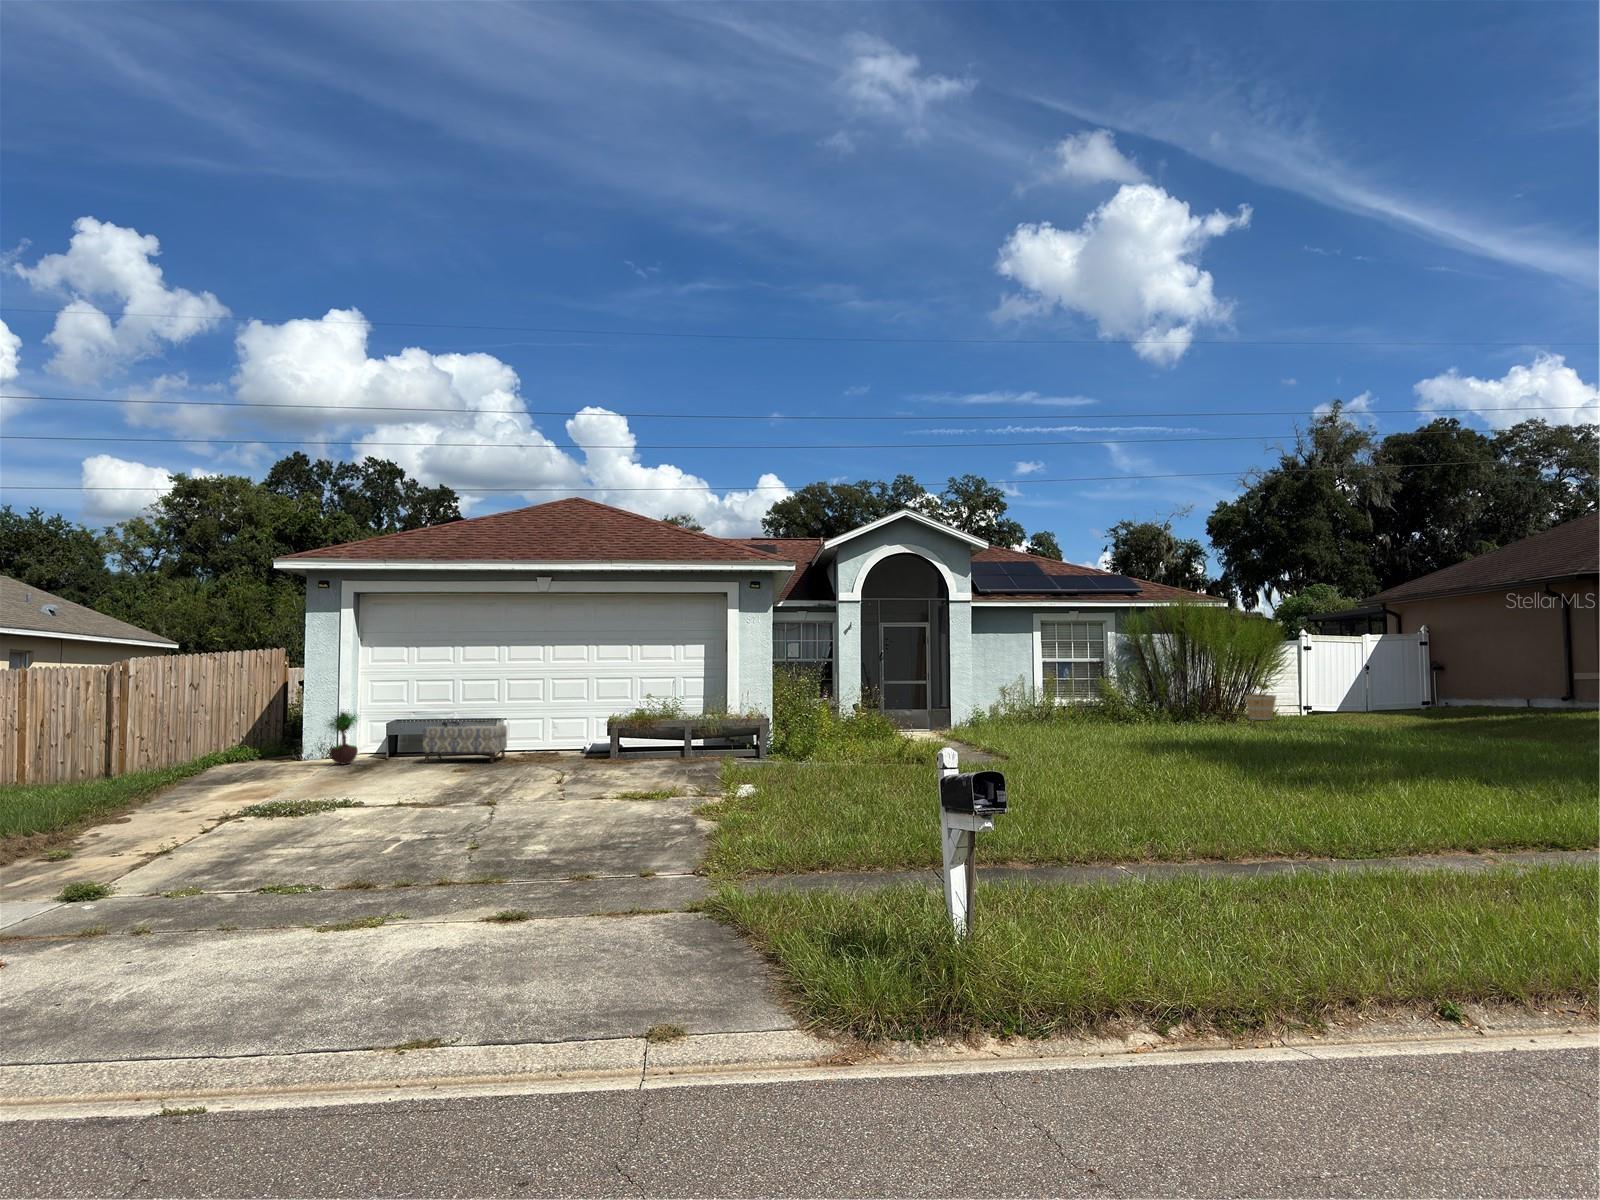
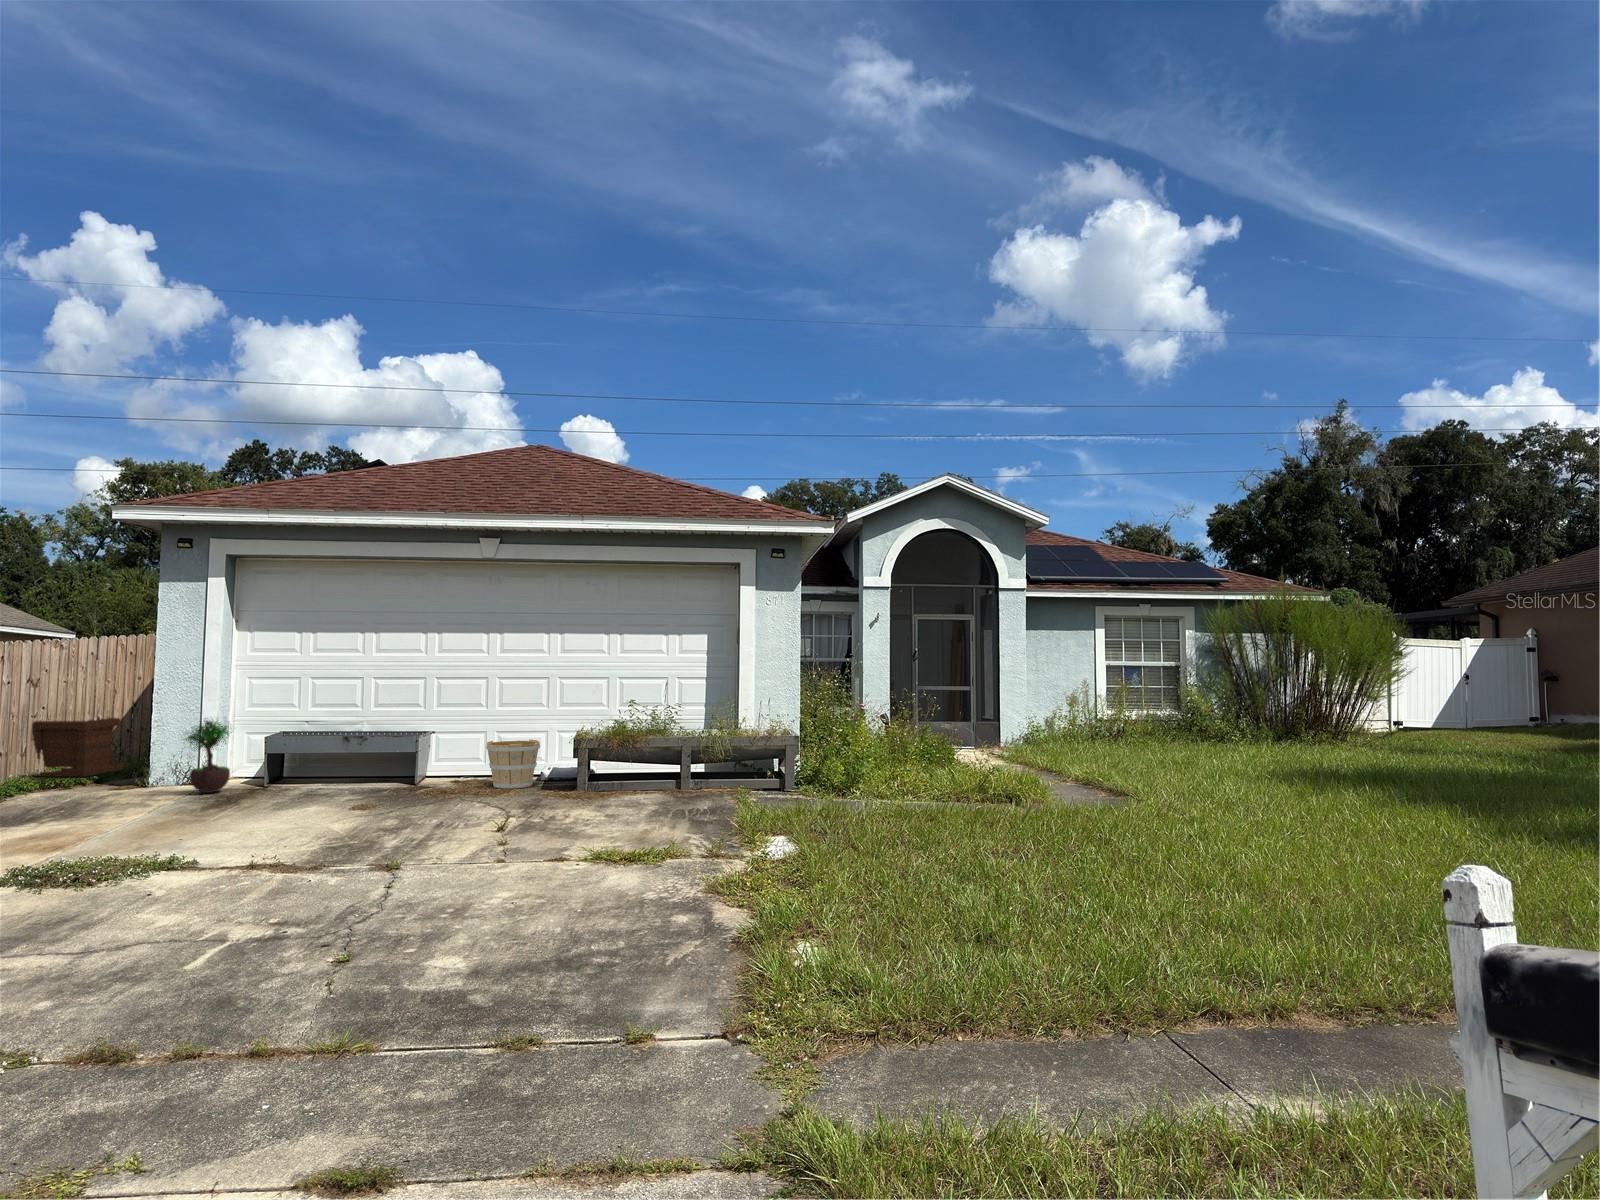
wooden bucket: present [1244,694,1276,720] -> present [486,740,540,789]
wooden crate: none [206,711,271,755] -> present [31,718,124,777]
bench: present [423,725,507,763] -> none [320,739,438,793]

